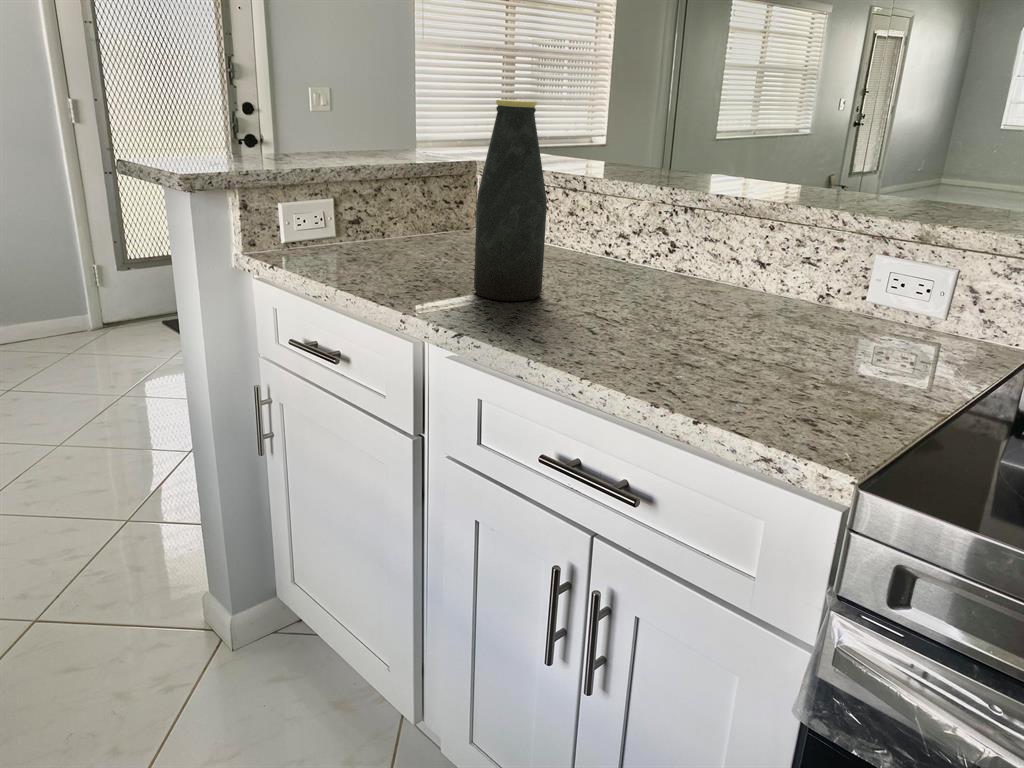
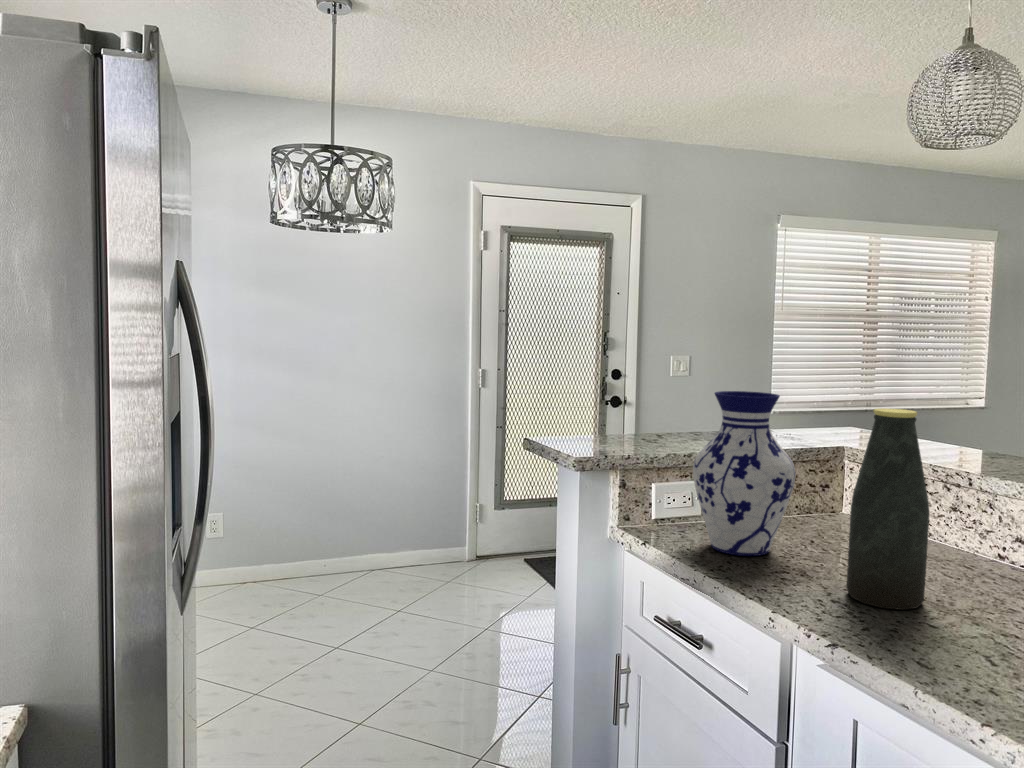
vase: none [319,91,426,269] -> present [693,391,796,556]

